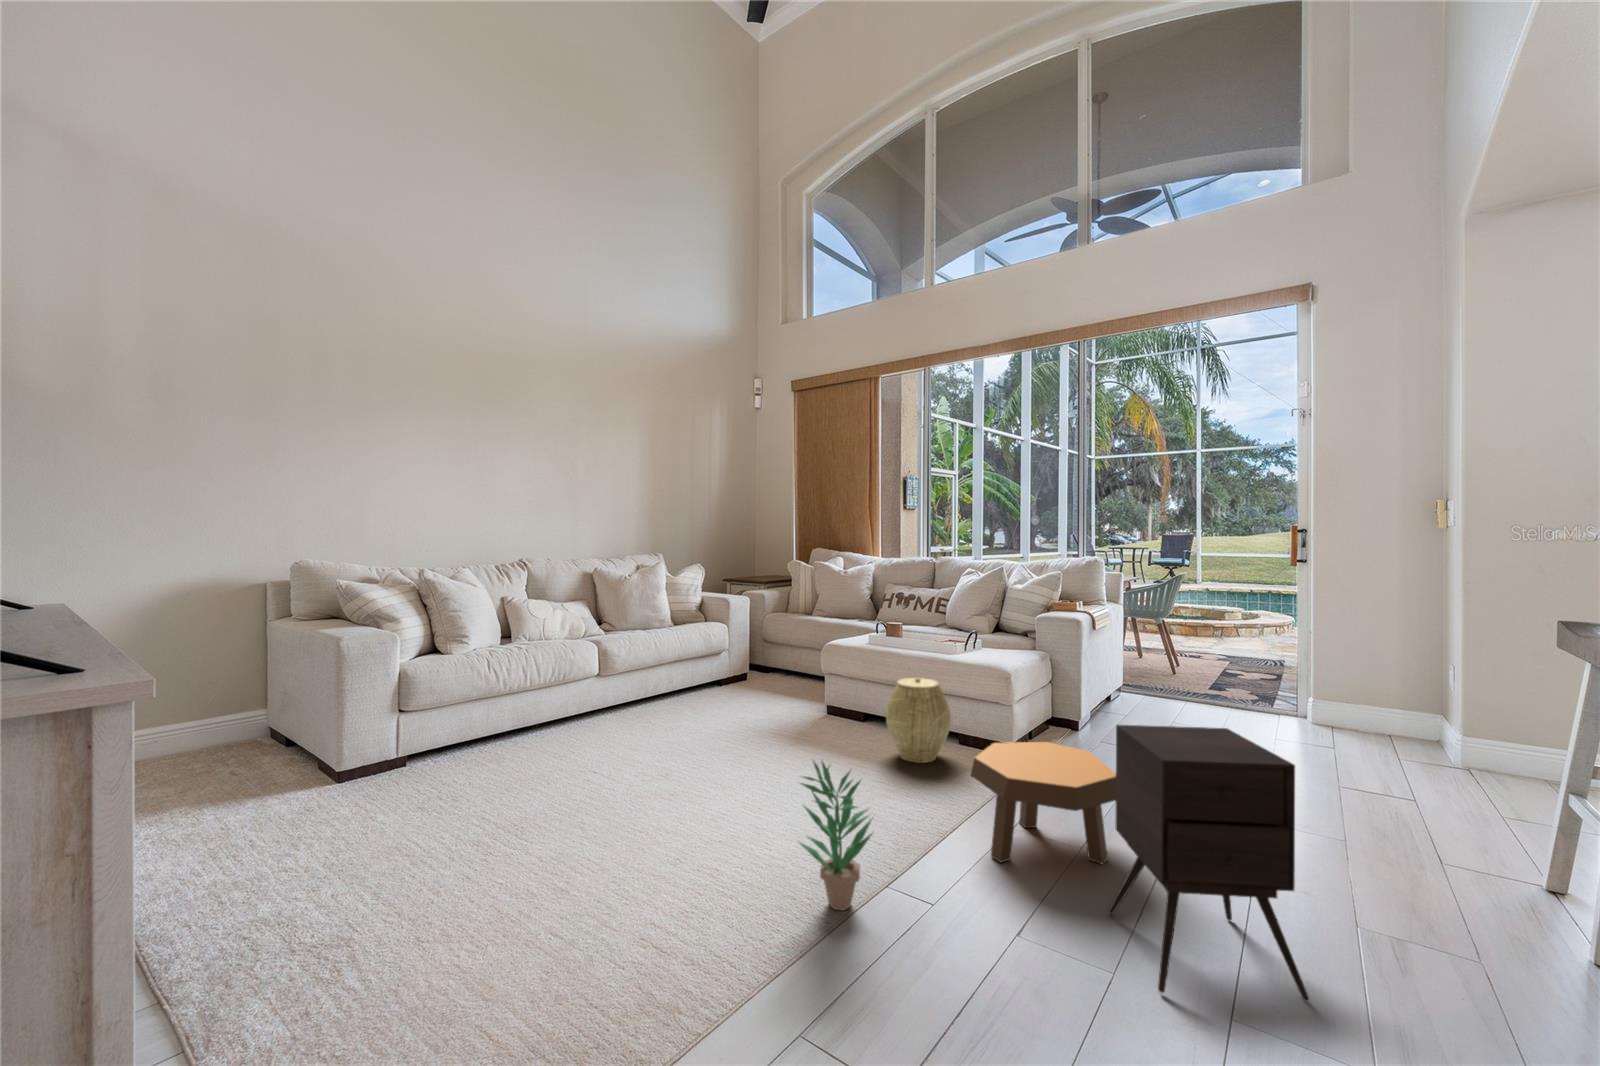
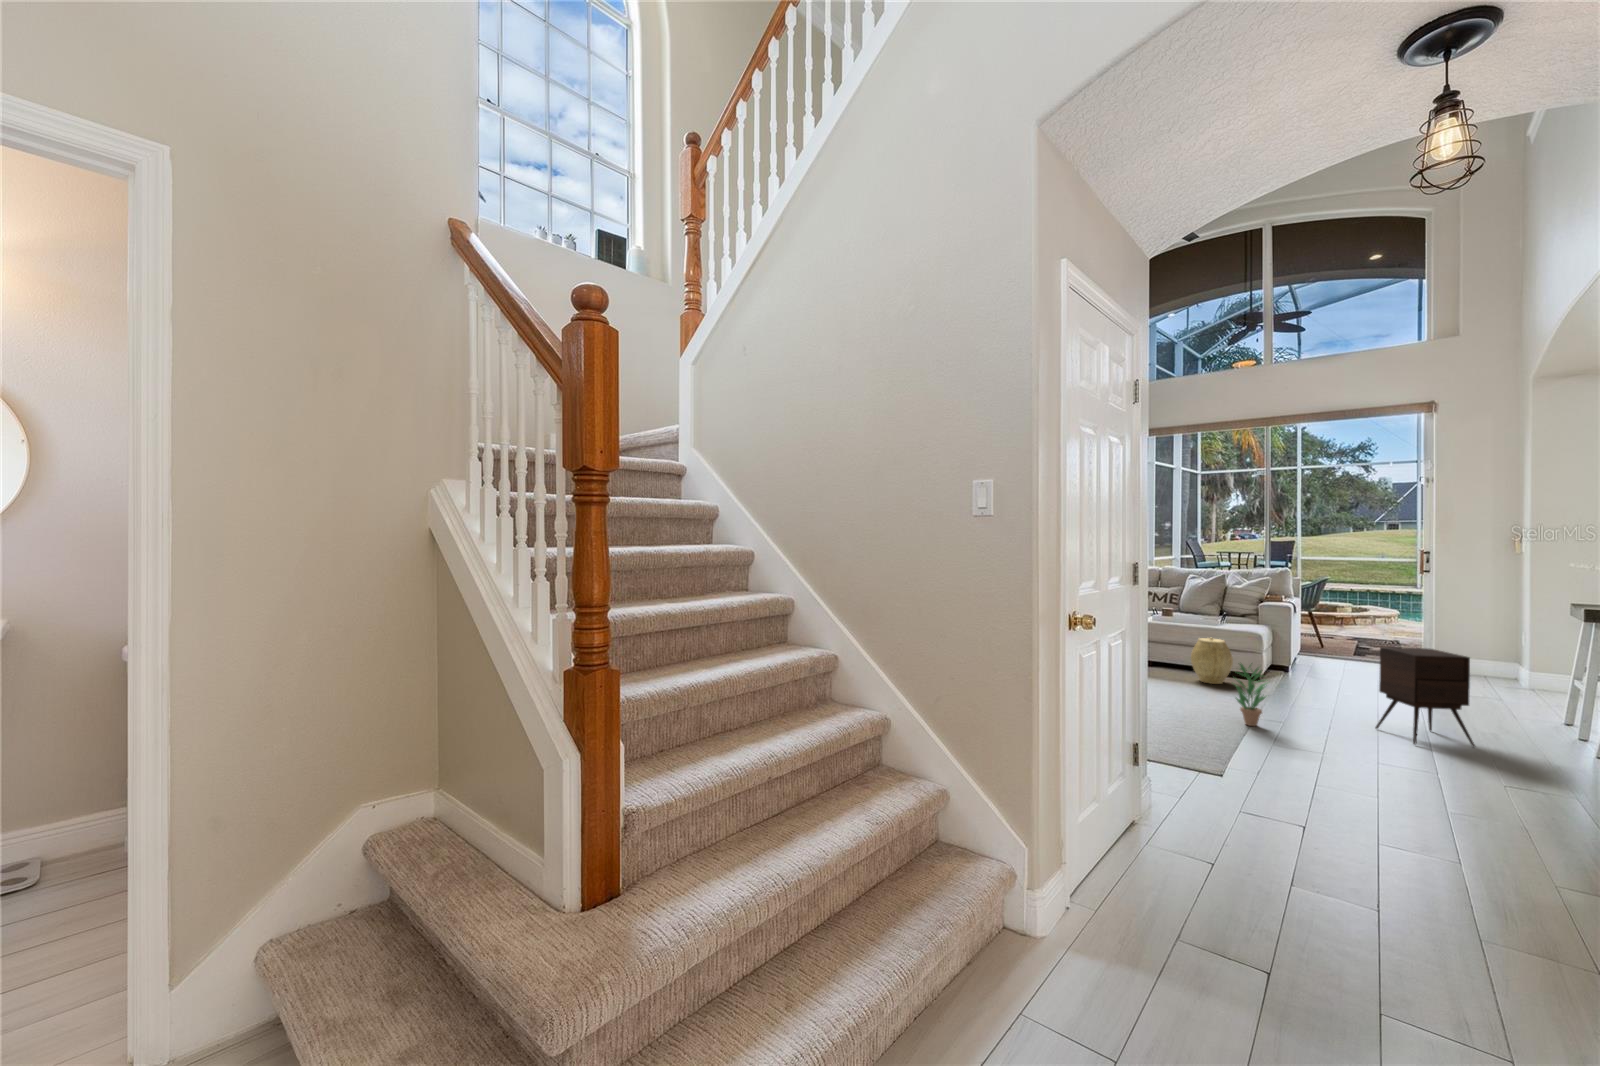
footstool: present [971,742,1116,864] -> none [1283,665,1369,717]

